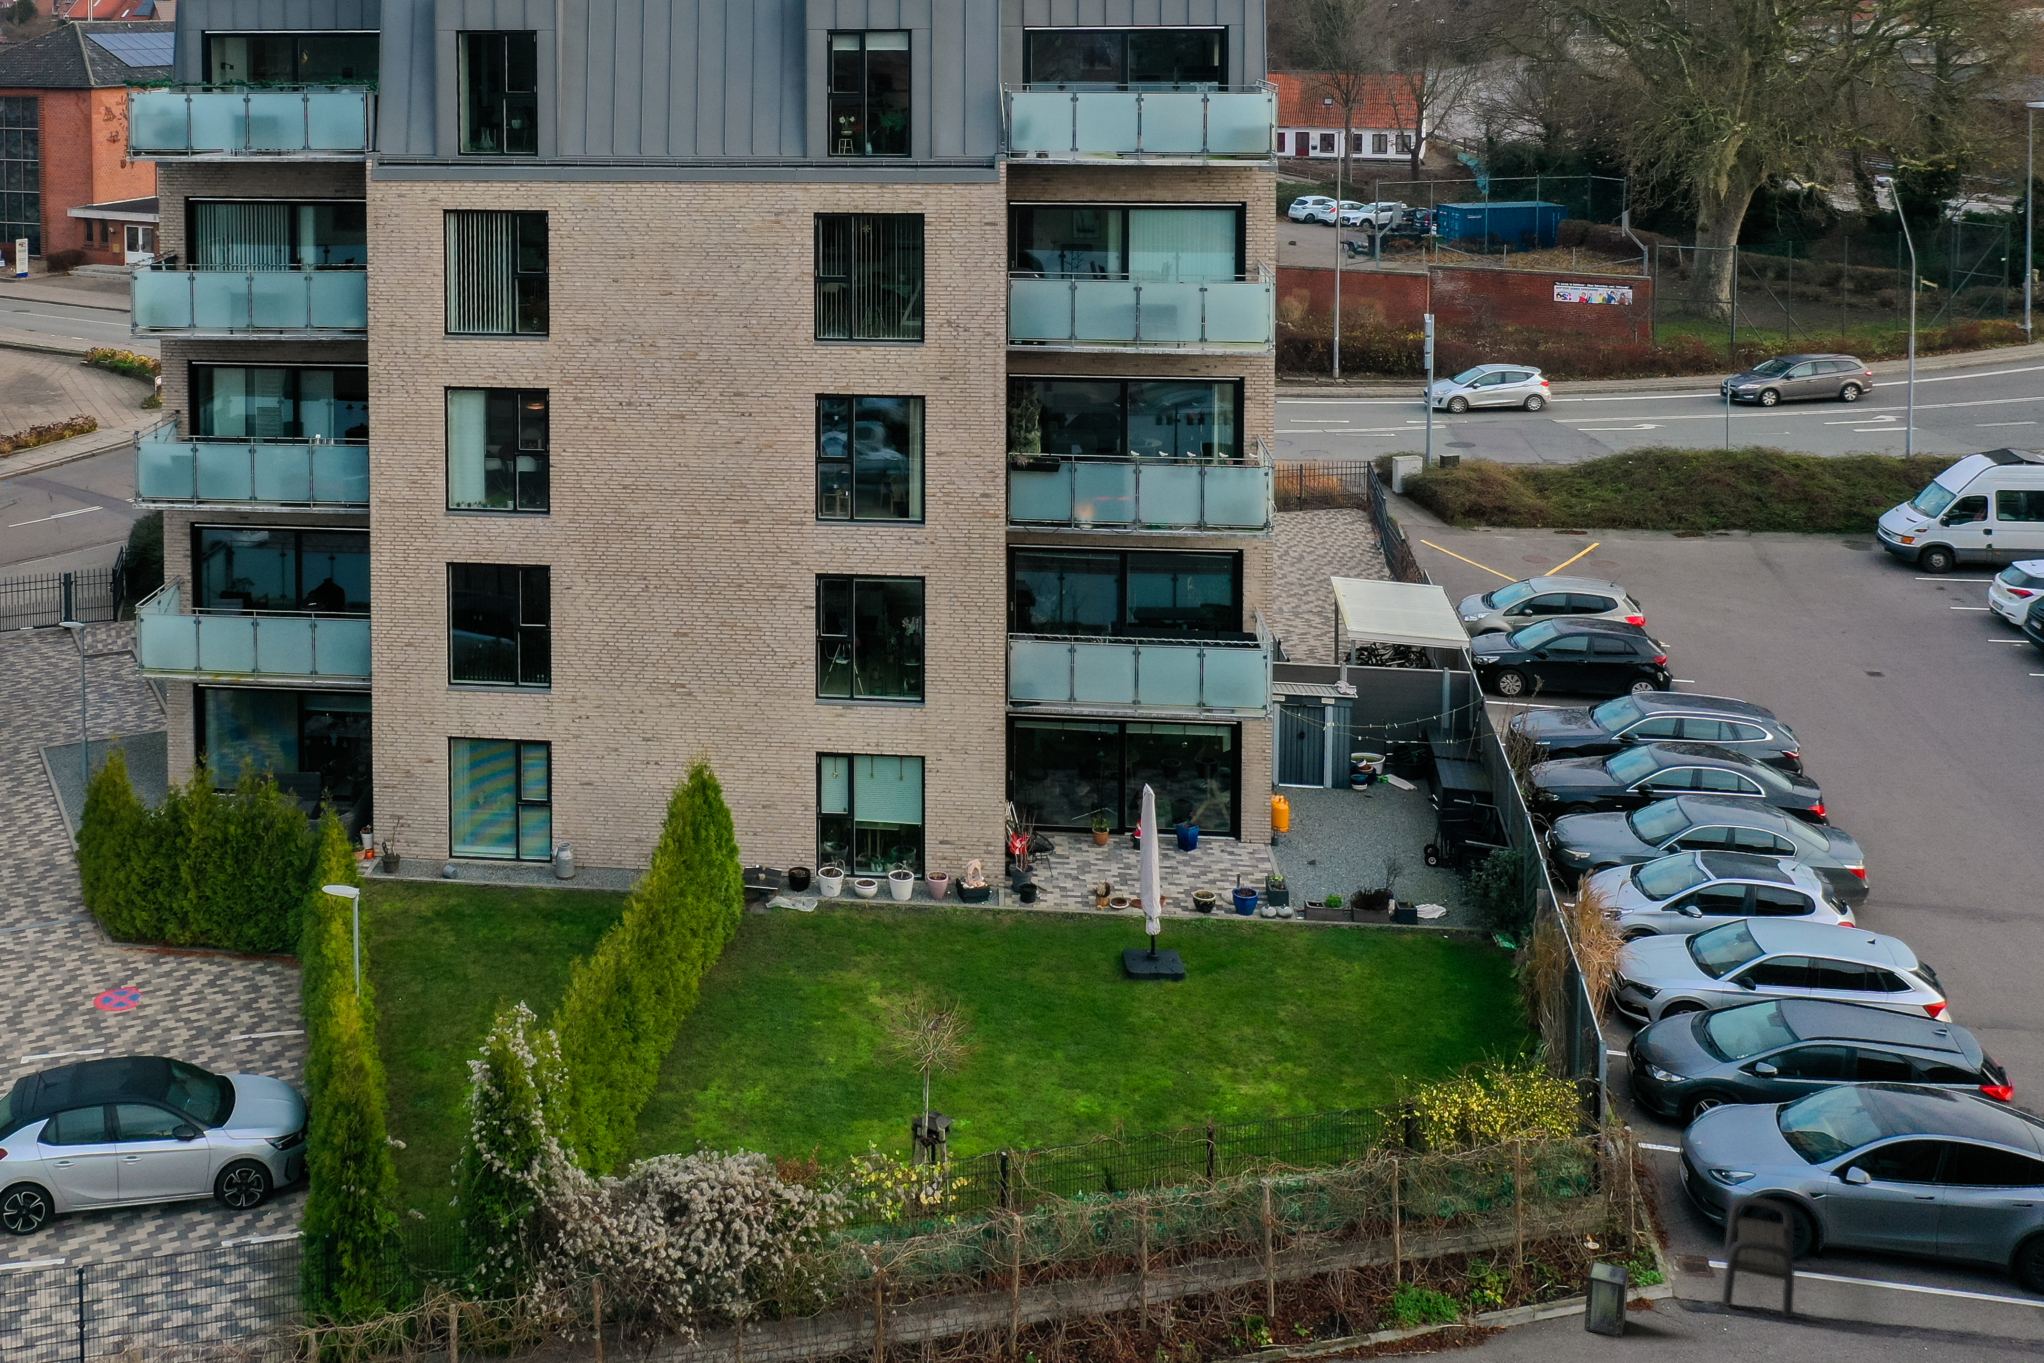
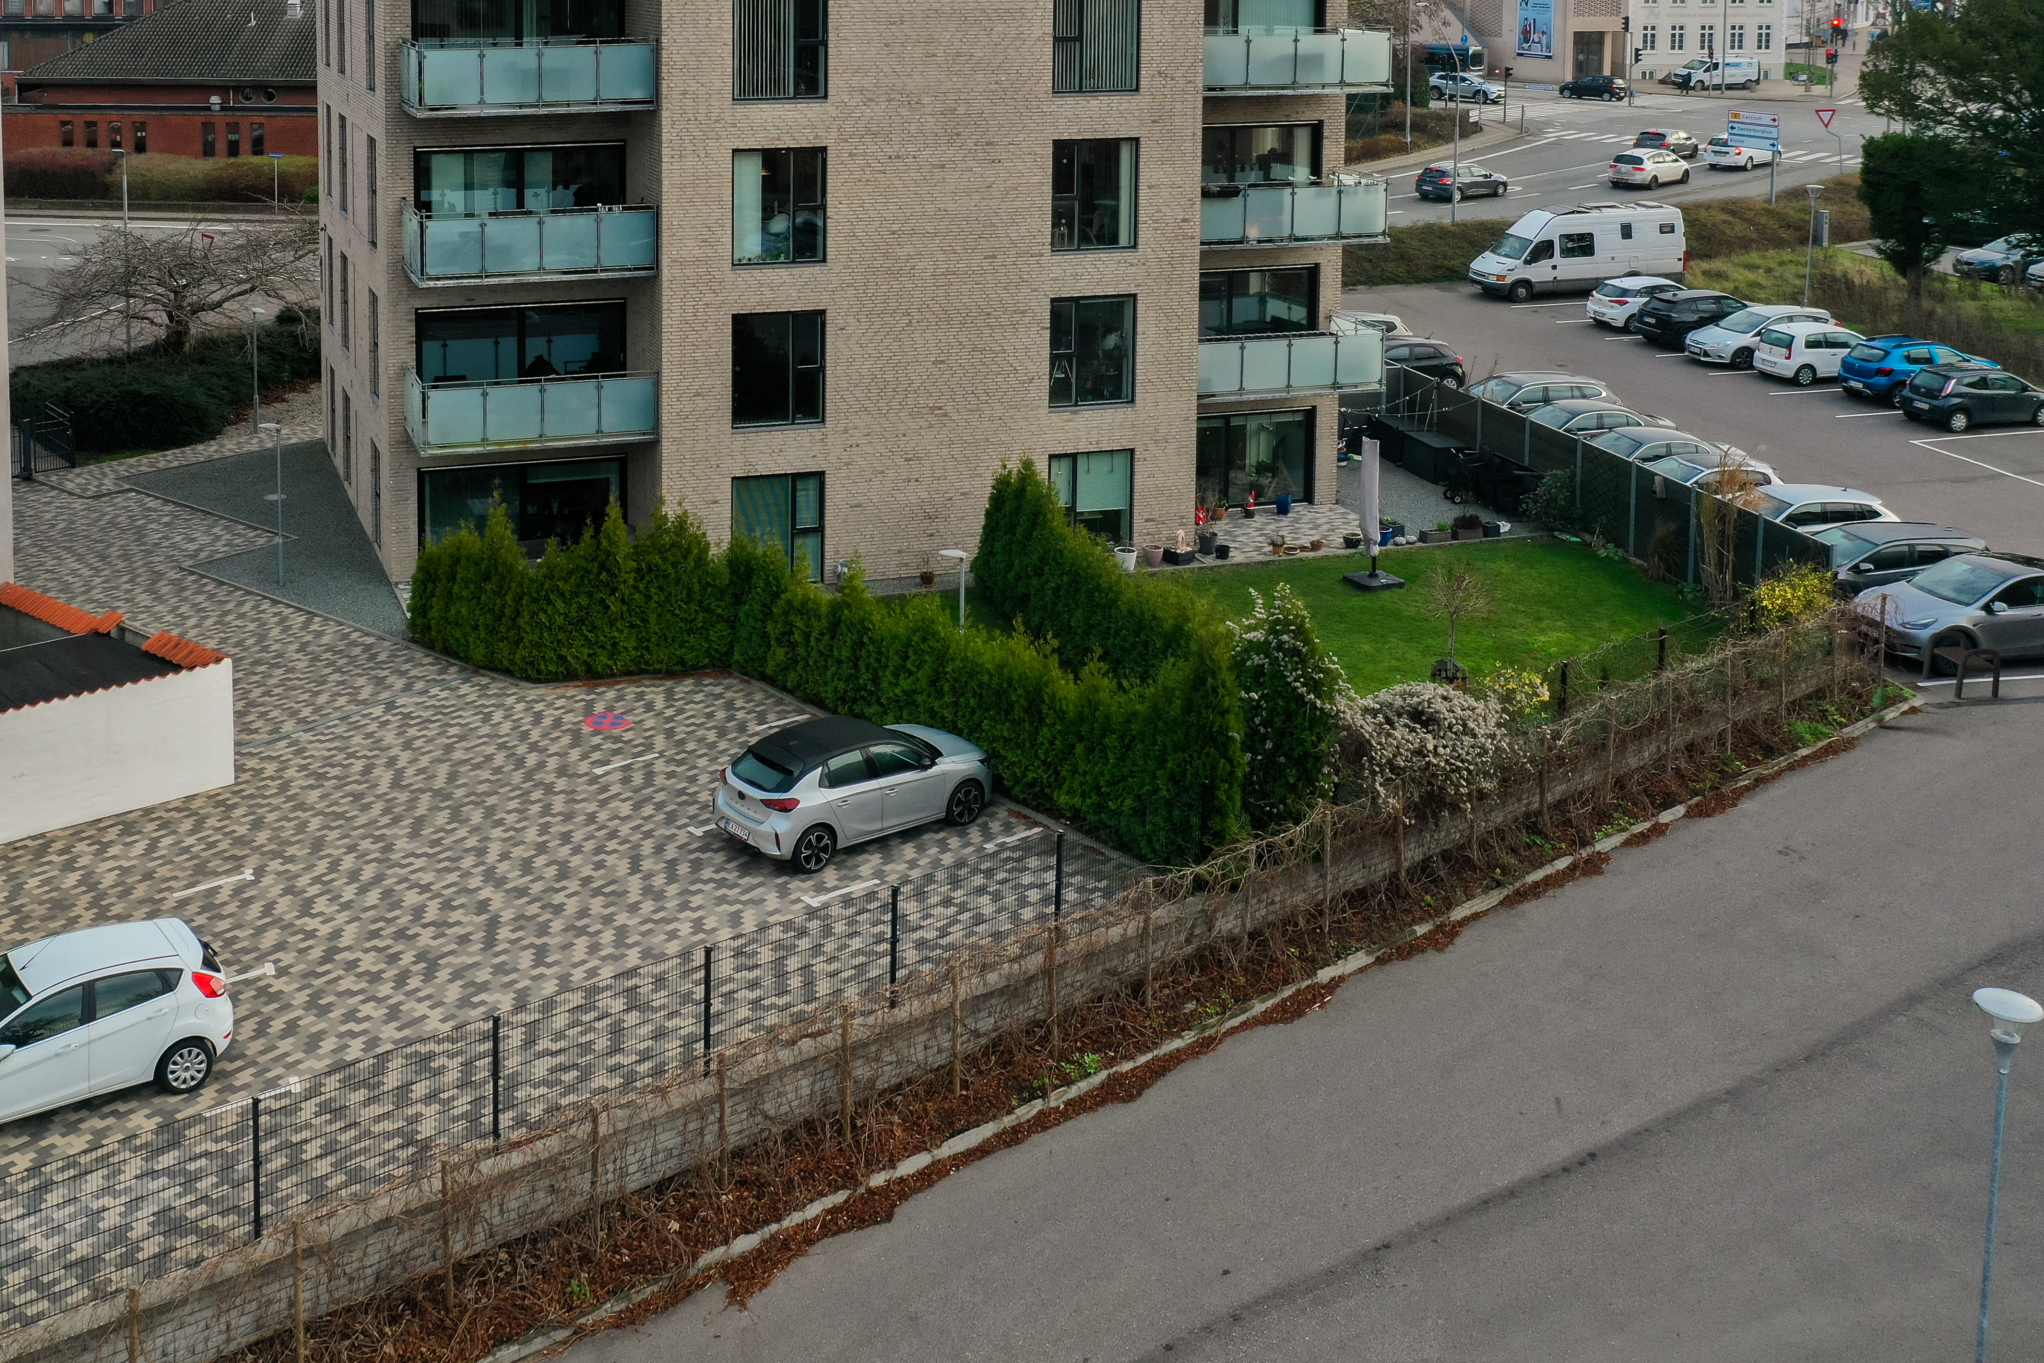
storage box: present [1584,1261,1629,1338] -> none [1893,678,1932,724]
potted tree: none [1528,1263,1554,1326] -> present [1871,683,1888,727]

